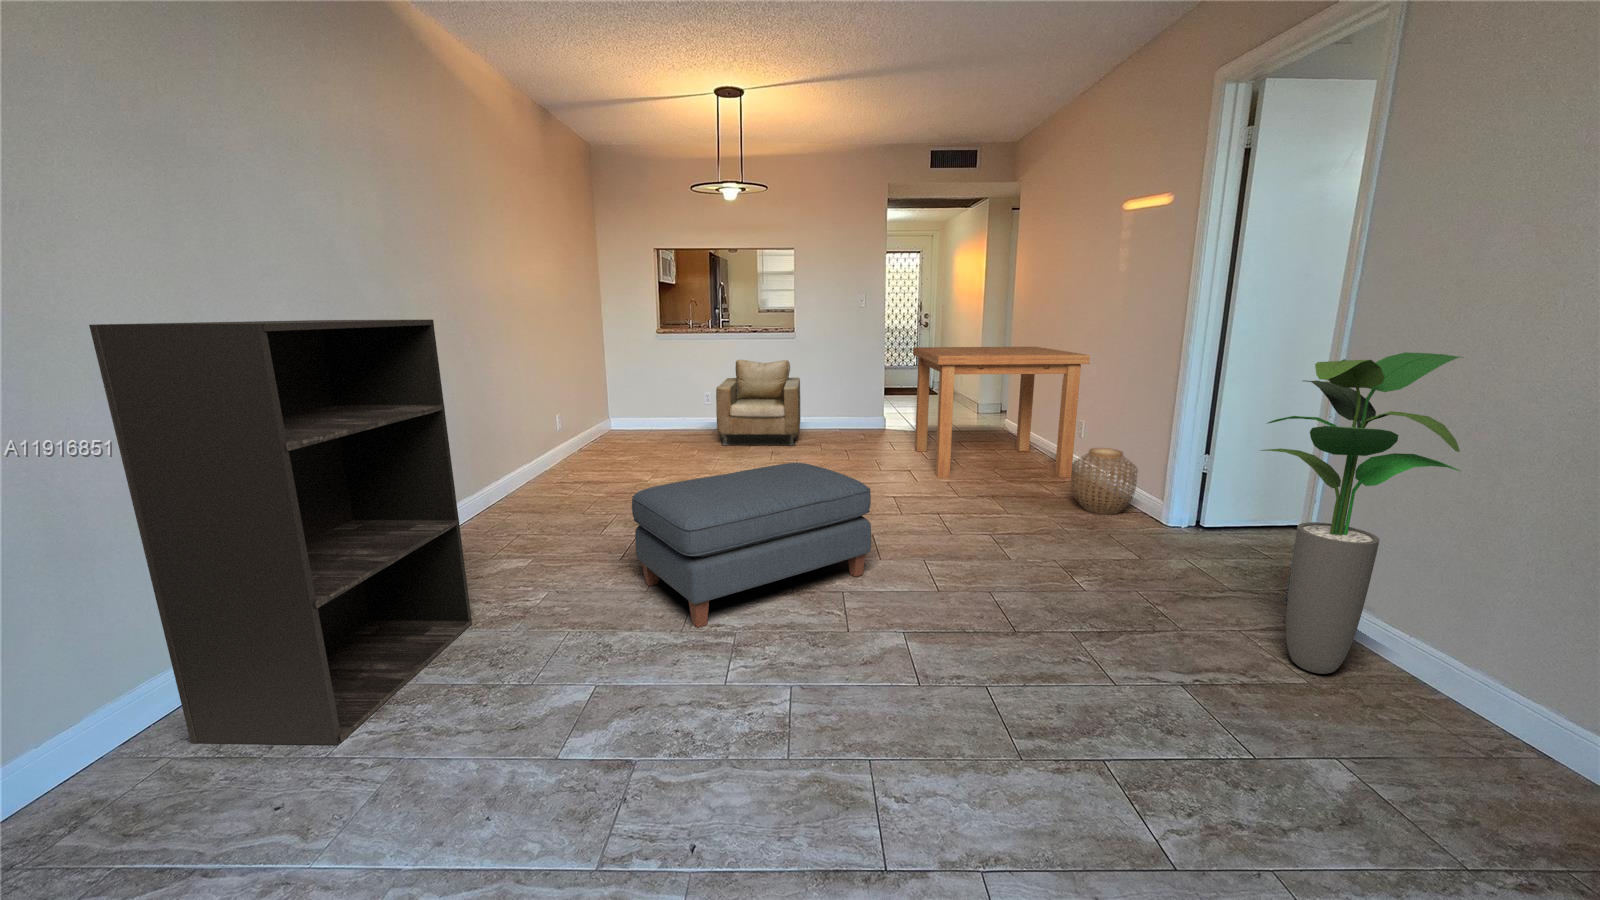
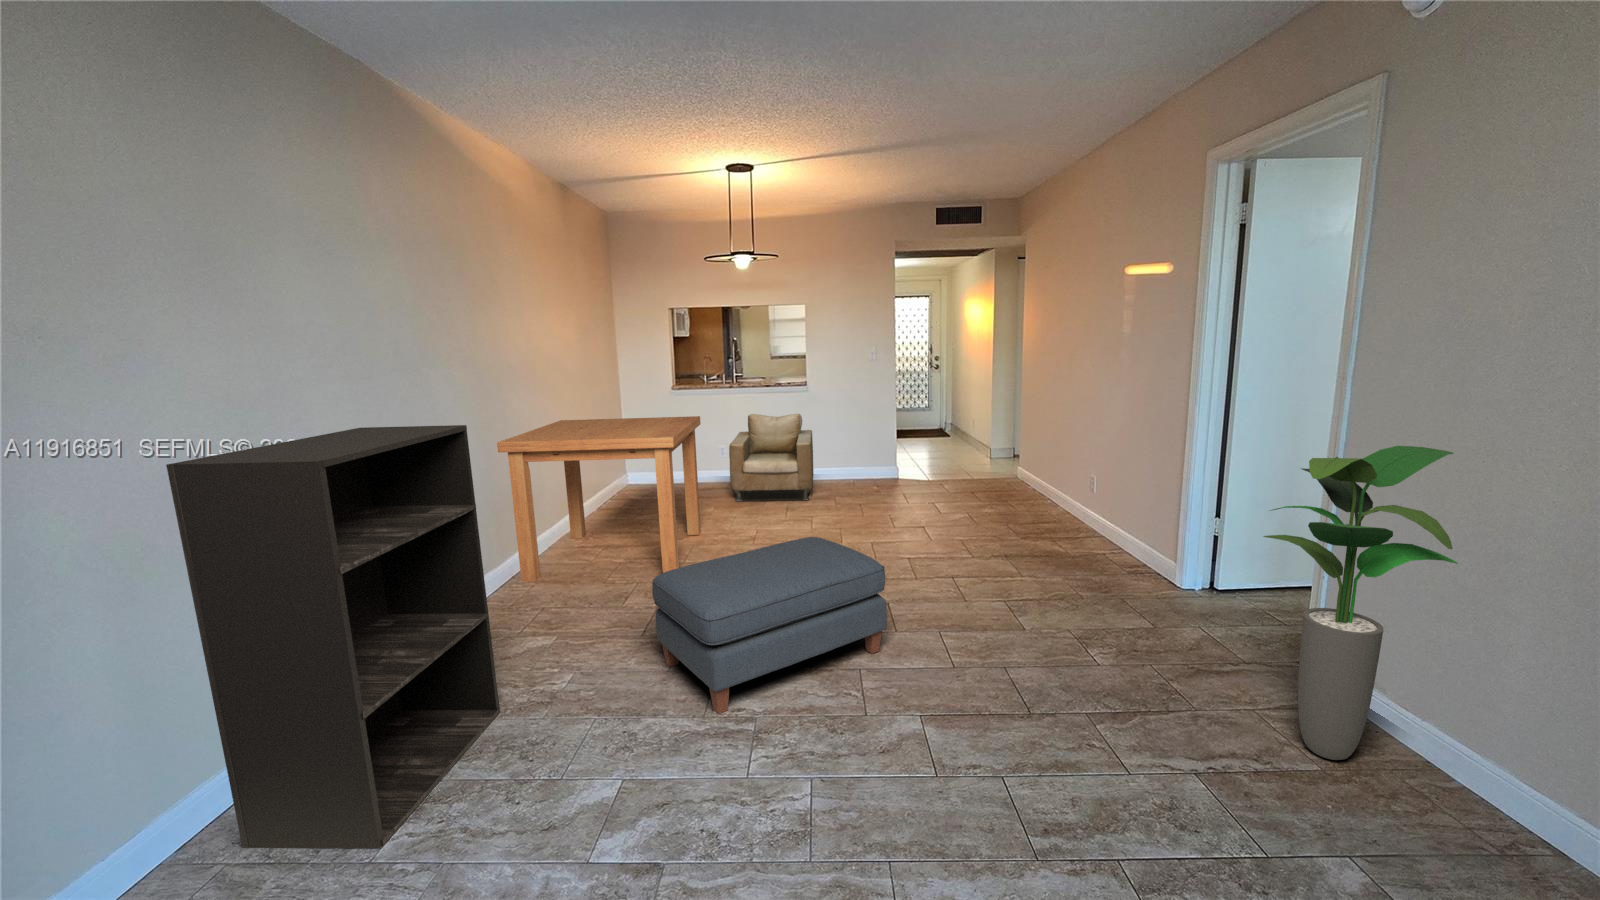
dining table: present [913,347,1090,478] -> present [497,416,701,582]
woven basket: present [1071,448,1137,515] -> none [1086,509,1152,577]

